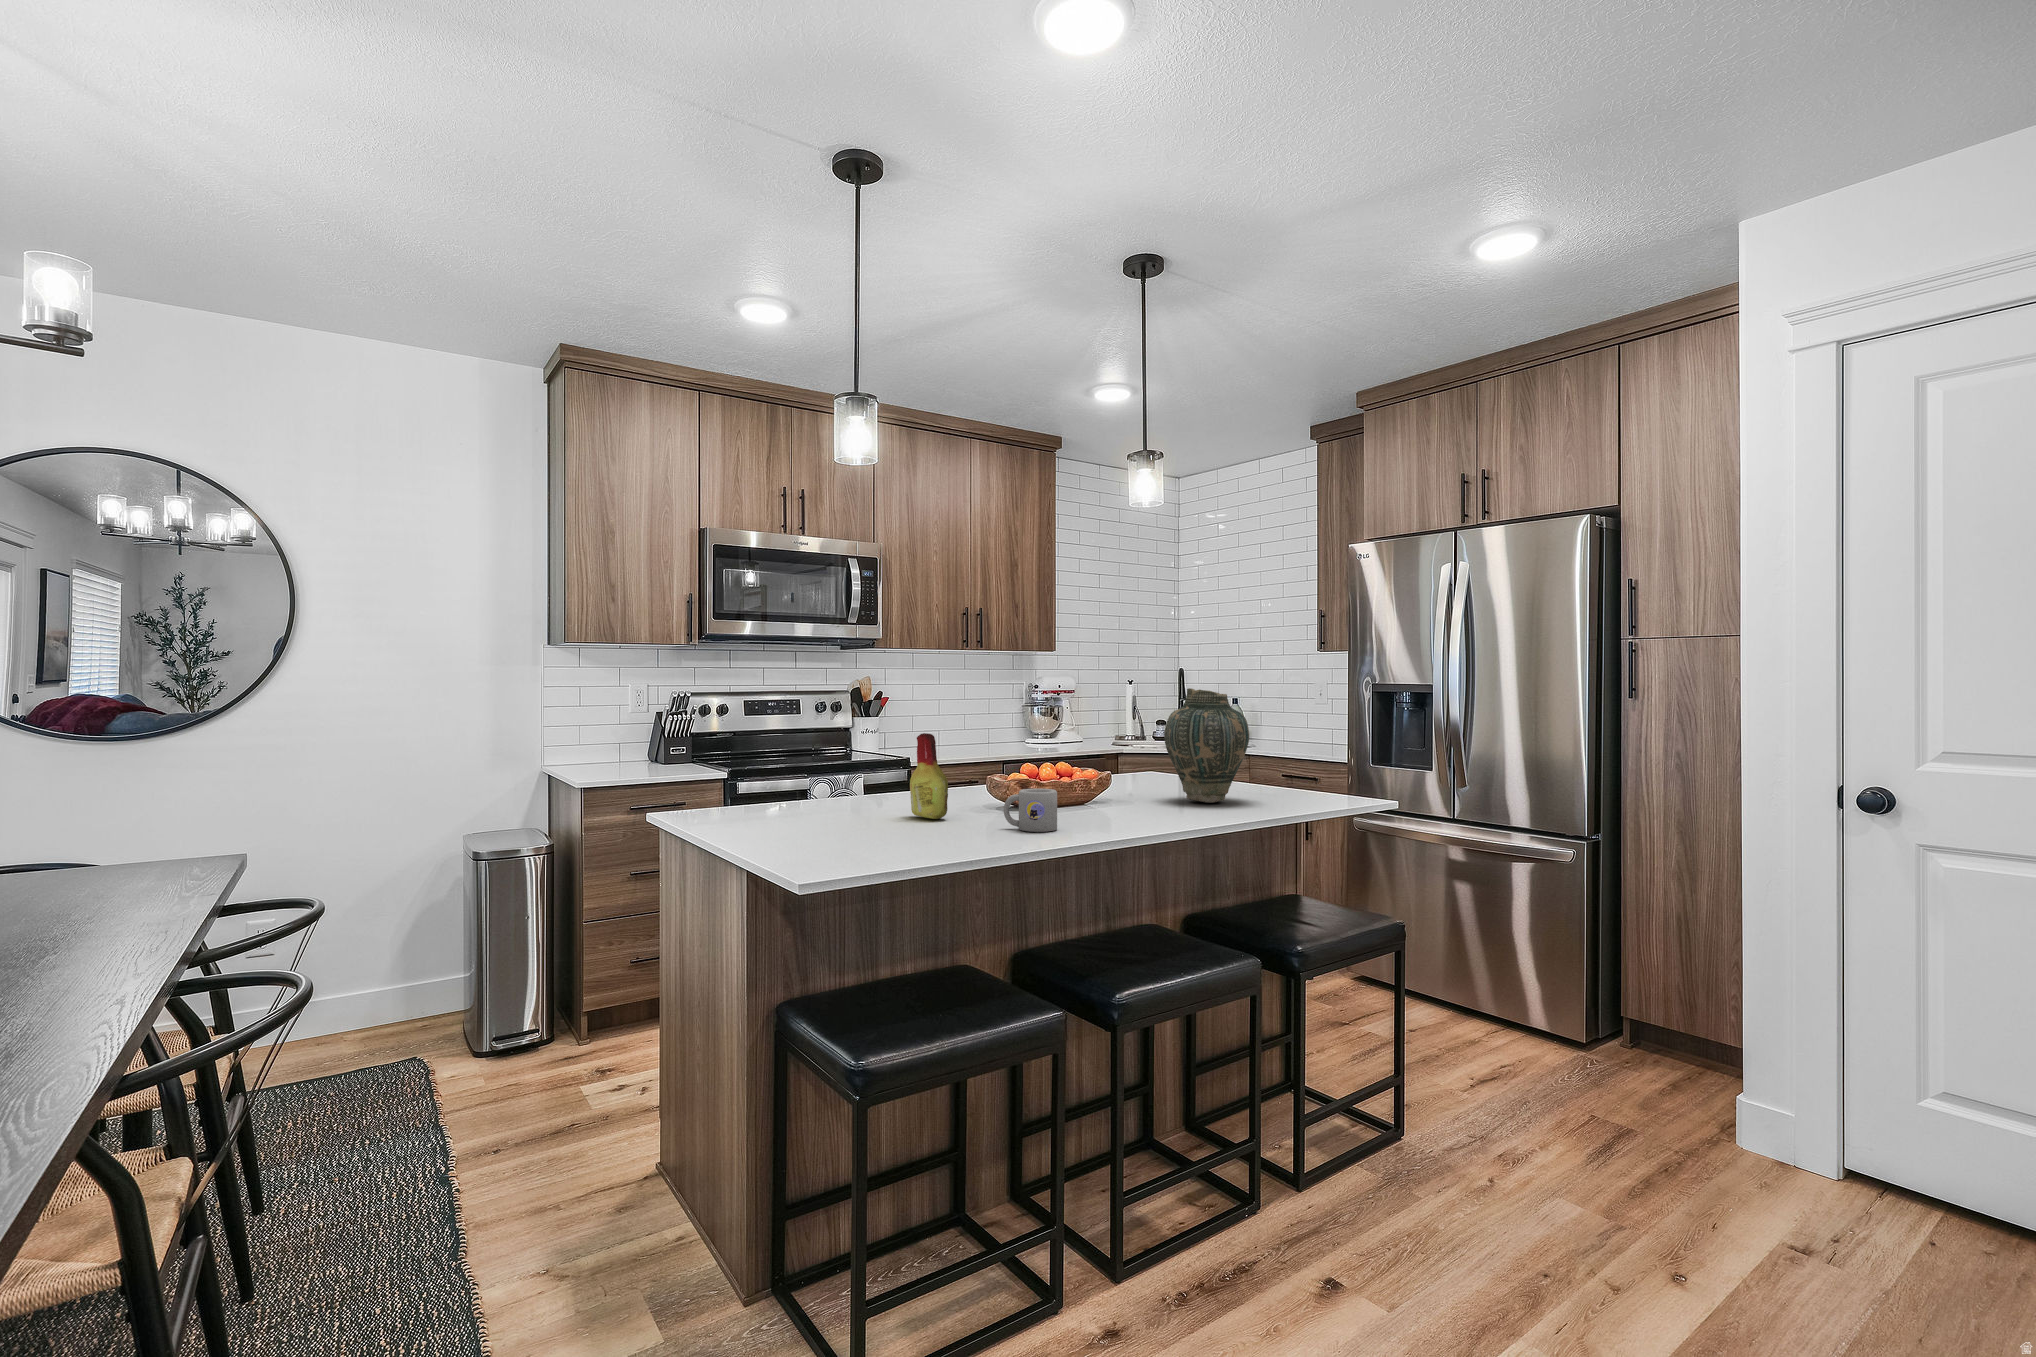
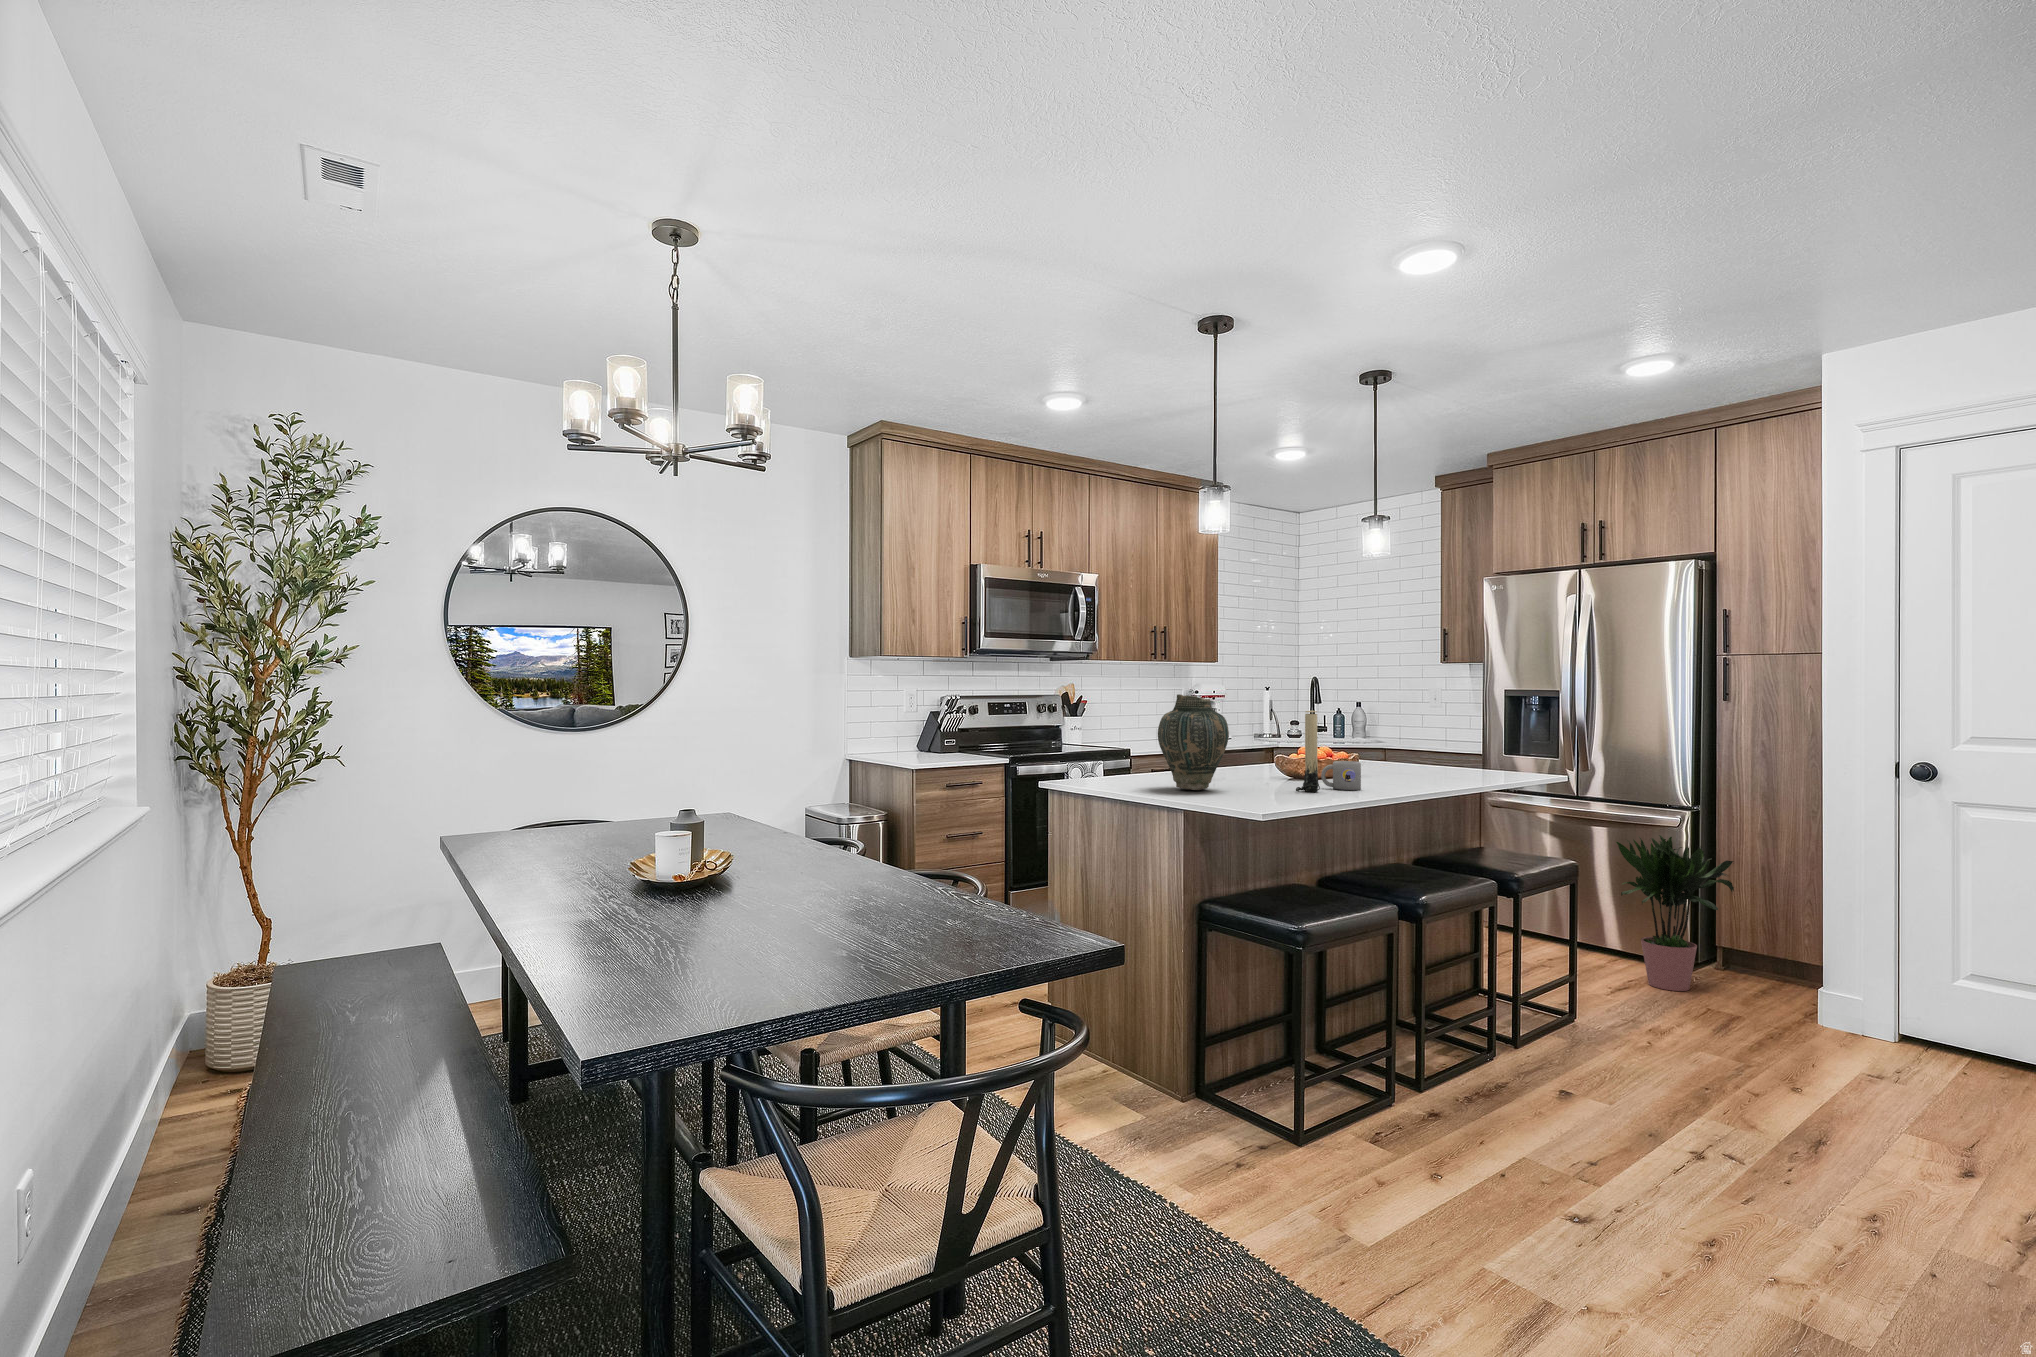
vase: present [1164,688,1249,803] -> present [1158,694,1229,790]
candle: none [953,717,986,836] -> present [1296,711,1320,792]
bottle: present [910,733,948,819] -> none [1237,723,1270,783]
potted plant: none [1484,870,1643,1085] -> present [1616,835,1734,991]

